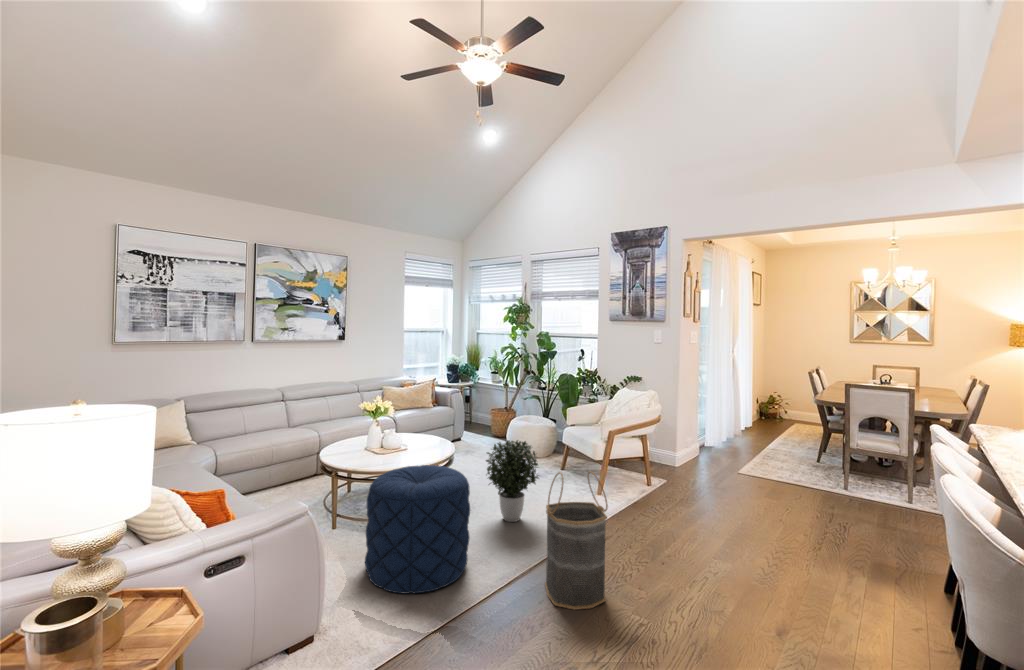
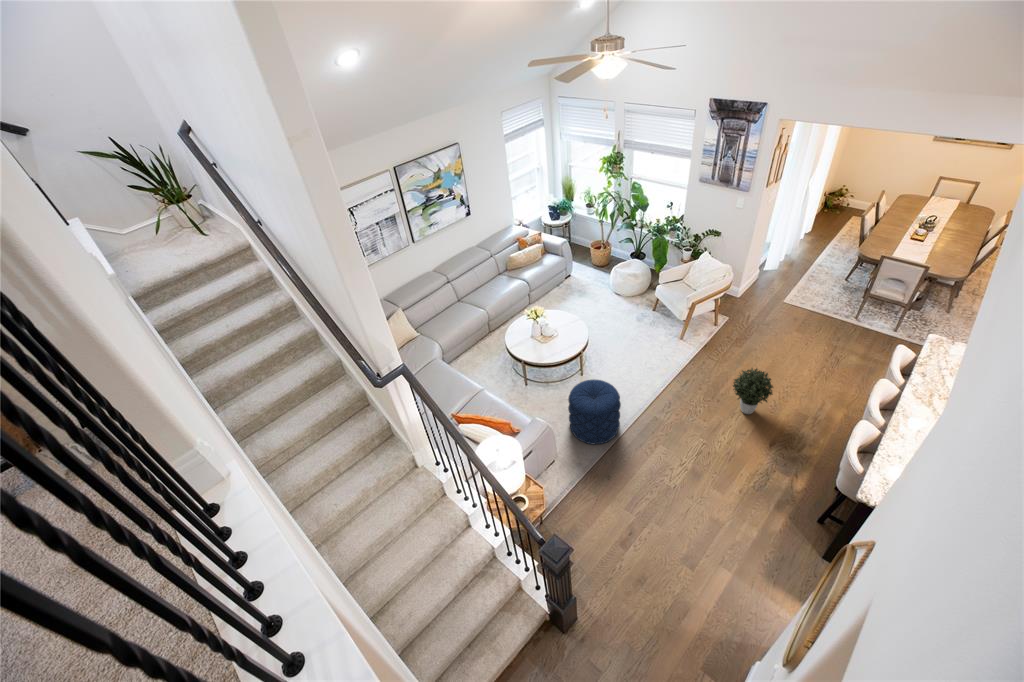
potted plant: present [486,440,539,522] -> present [733,368,773,414]
basket: present [545,471,608,610] -> none [659,393,695,449]

